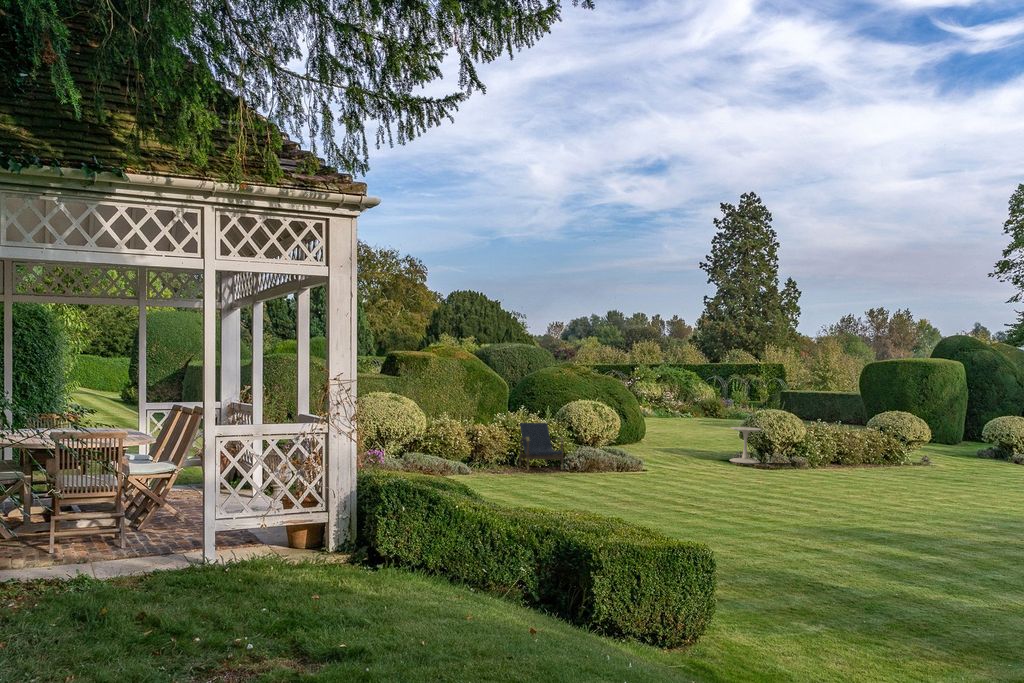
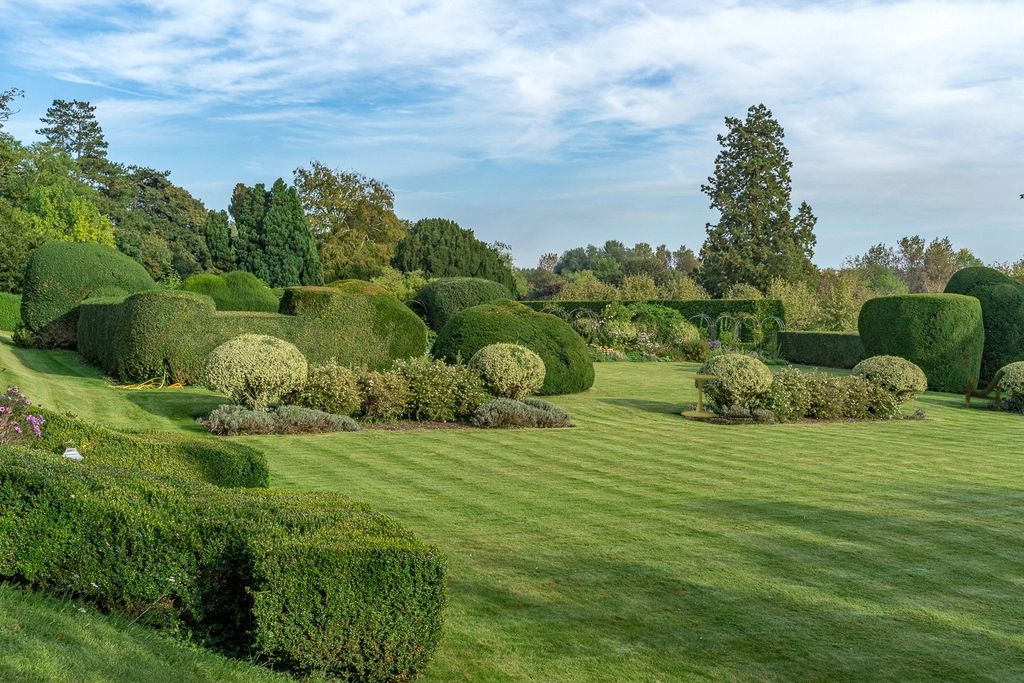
lounge chair: present [519,423,563,470] -> present [961,370,1005,409]

